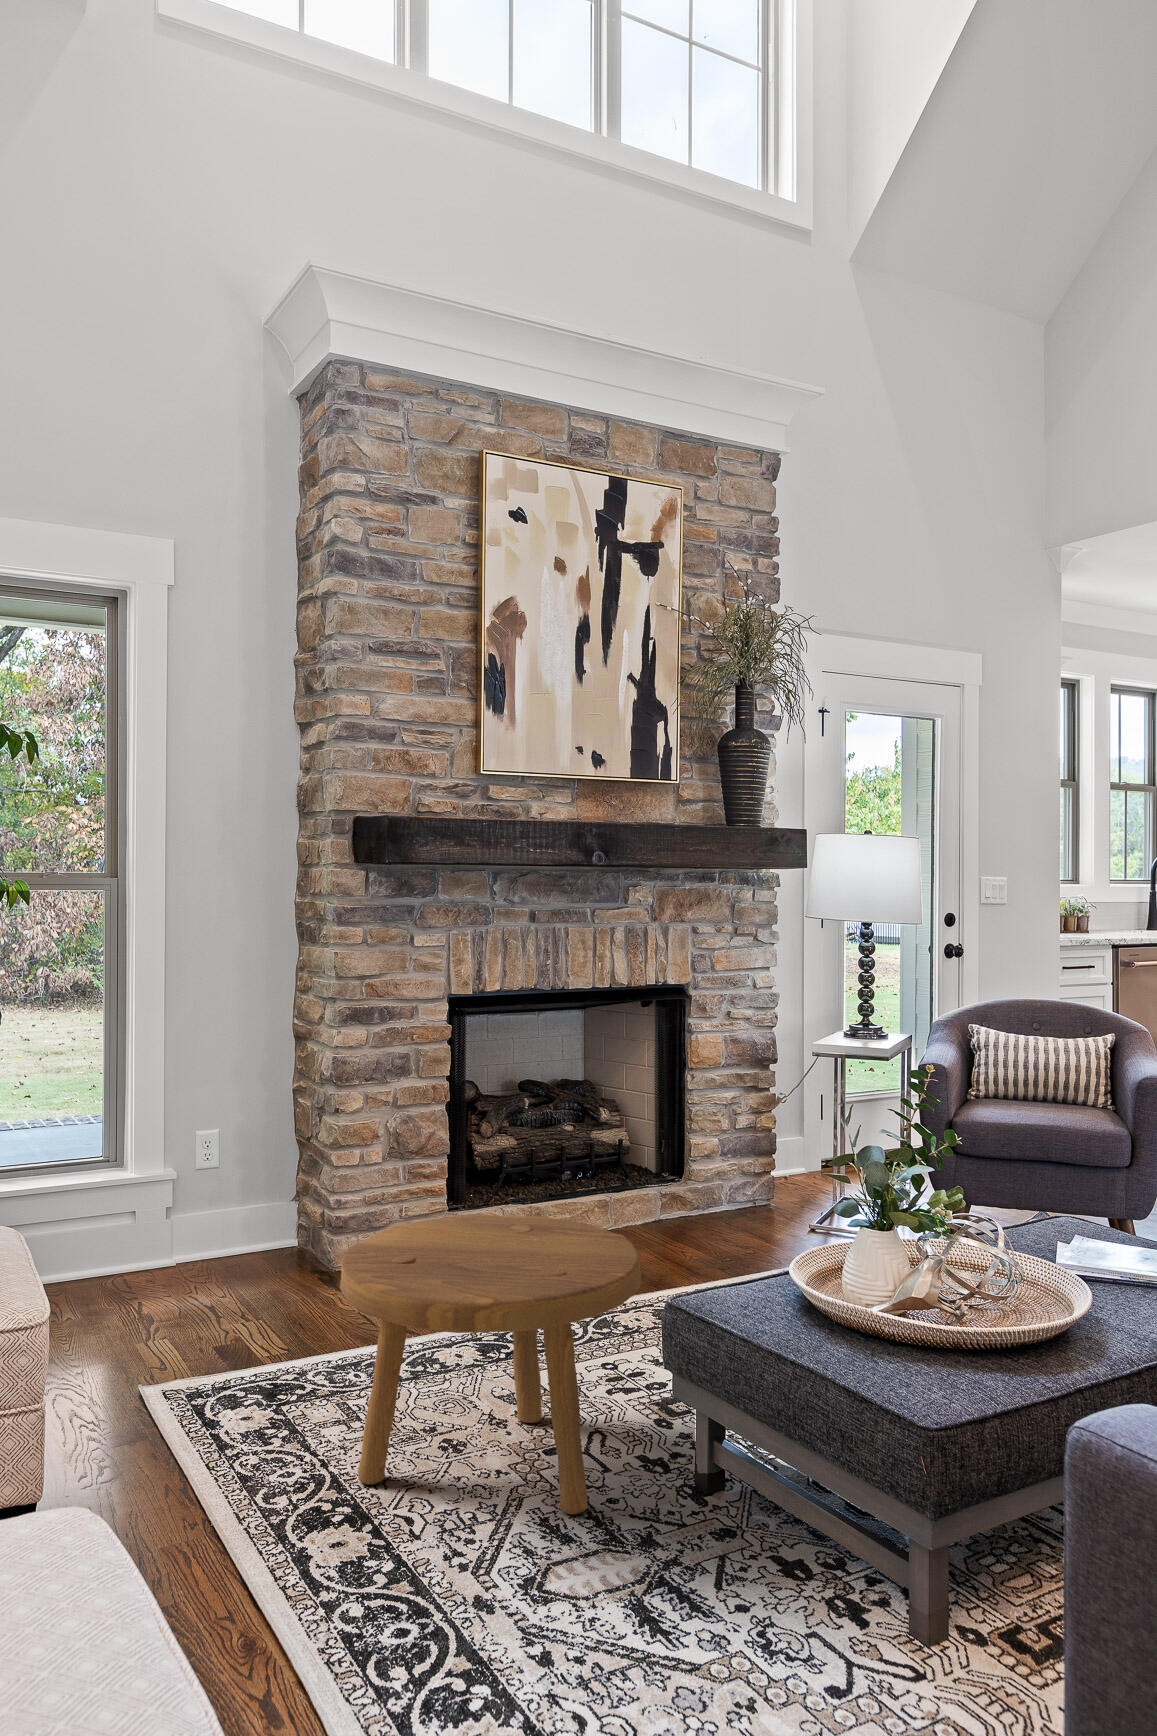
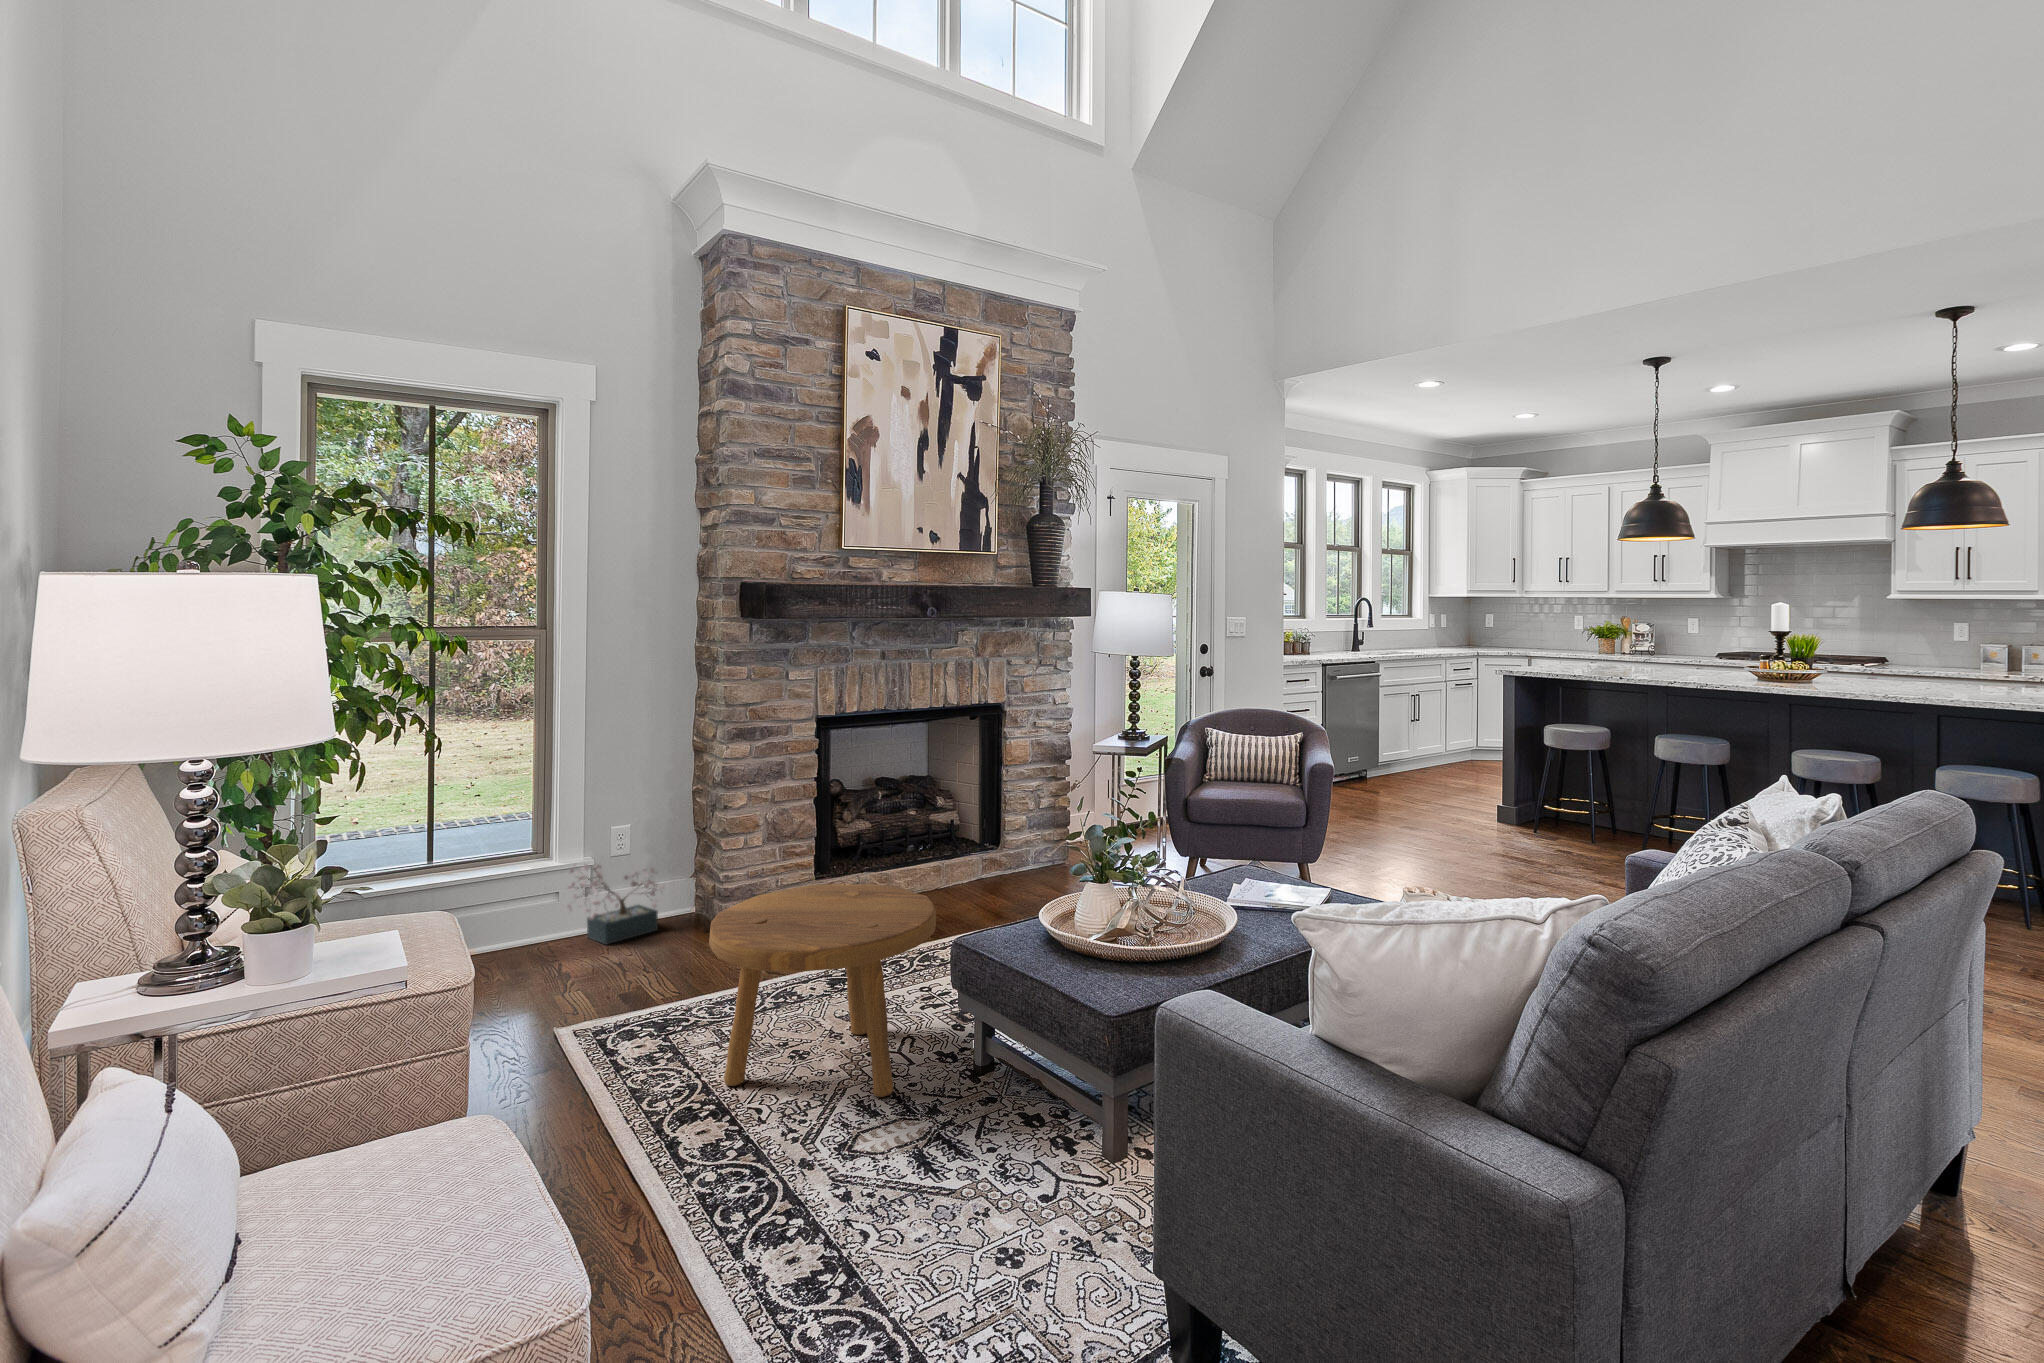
decorative plant: none [141,1177,259,1283] -> present [567,864,664,944]

